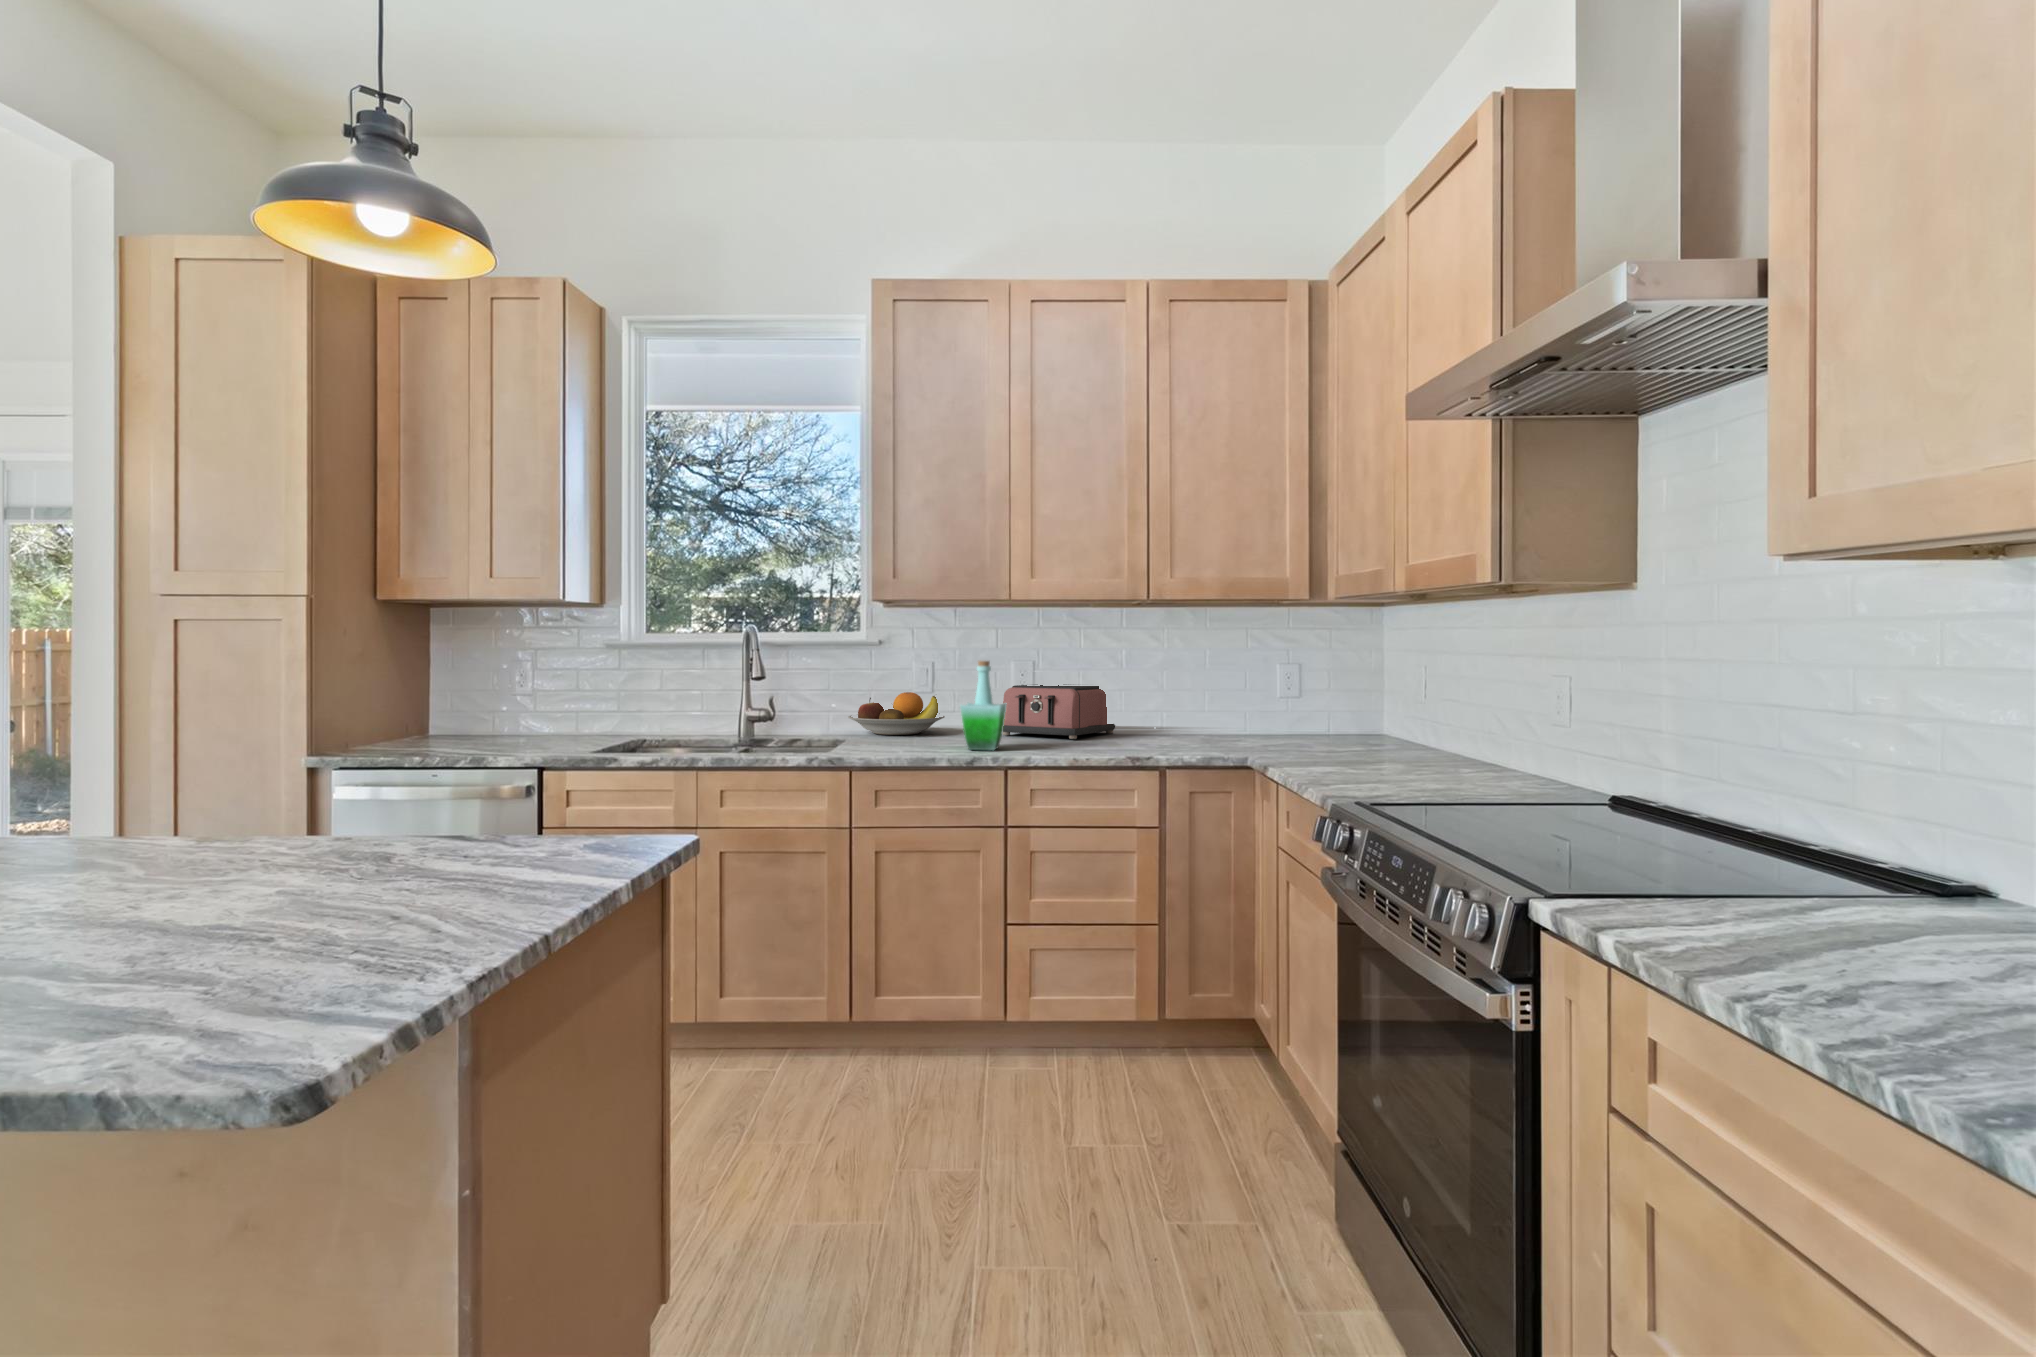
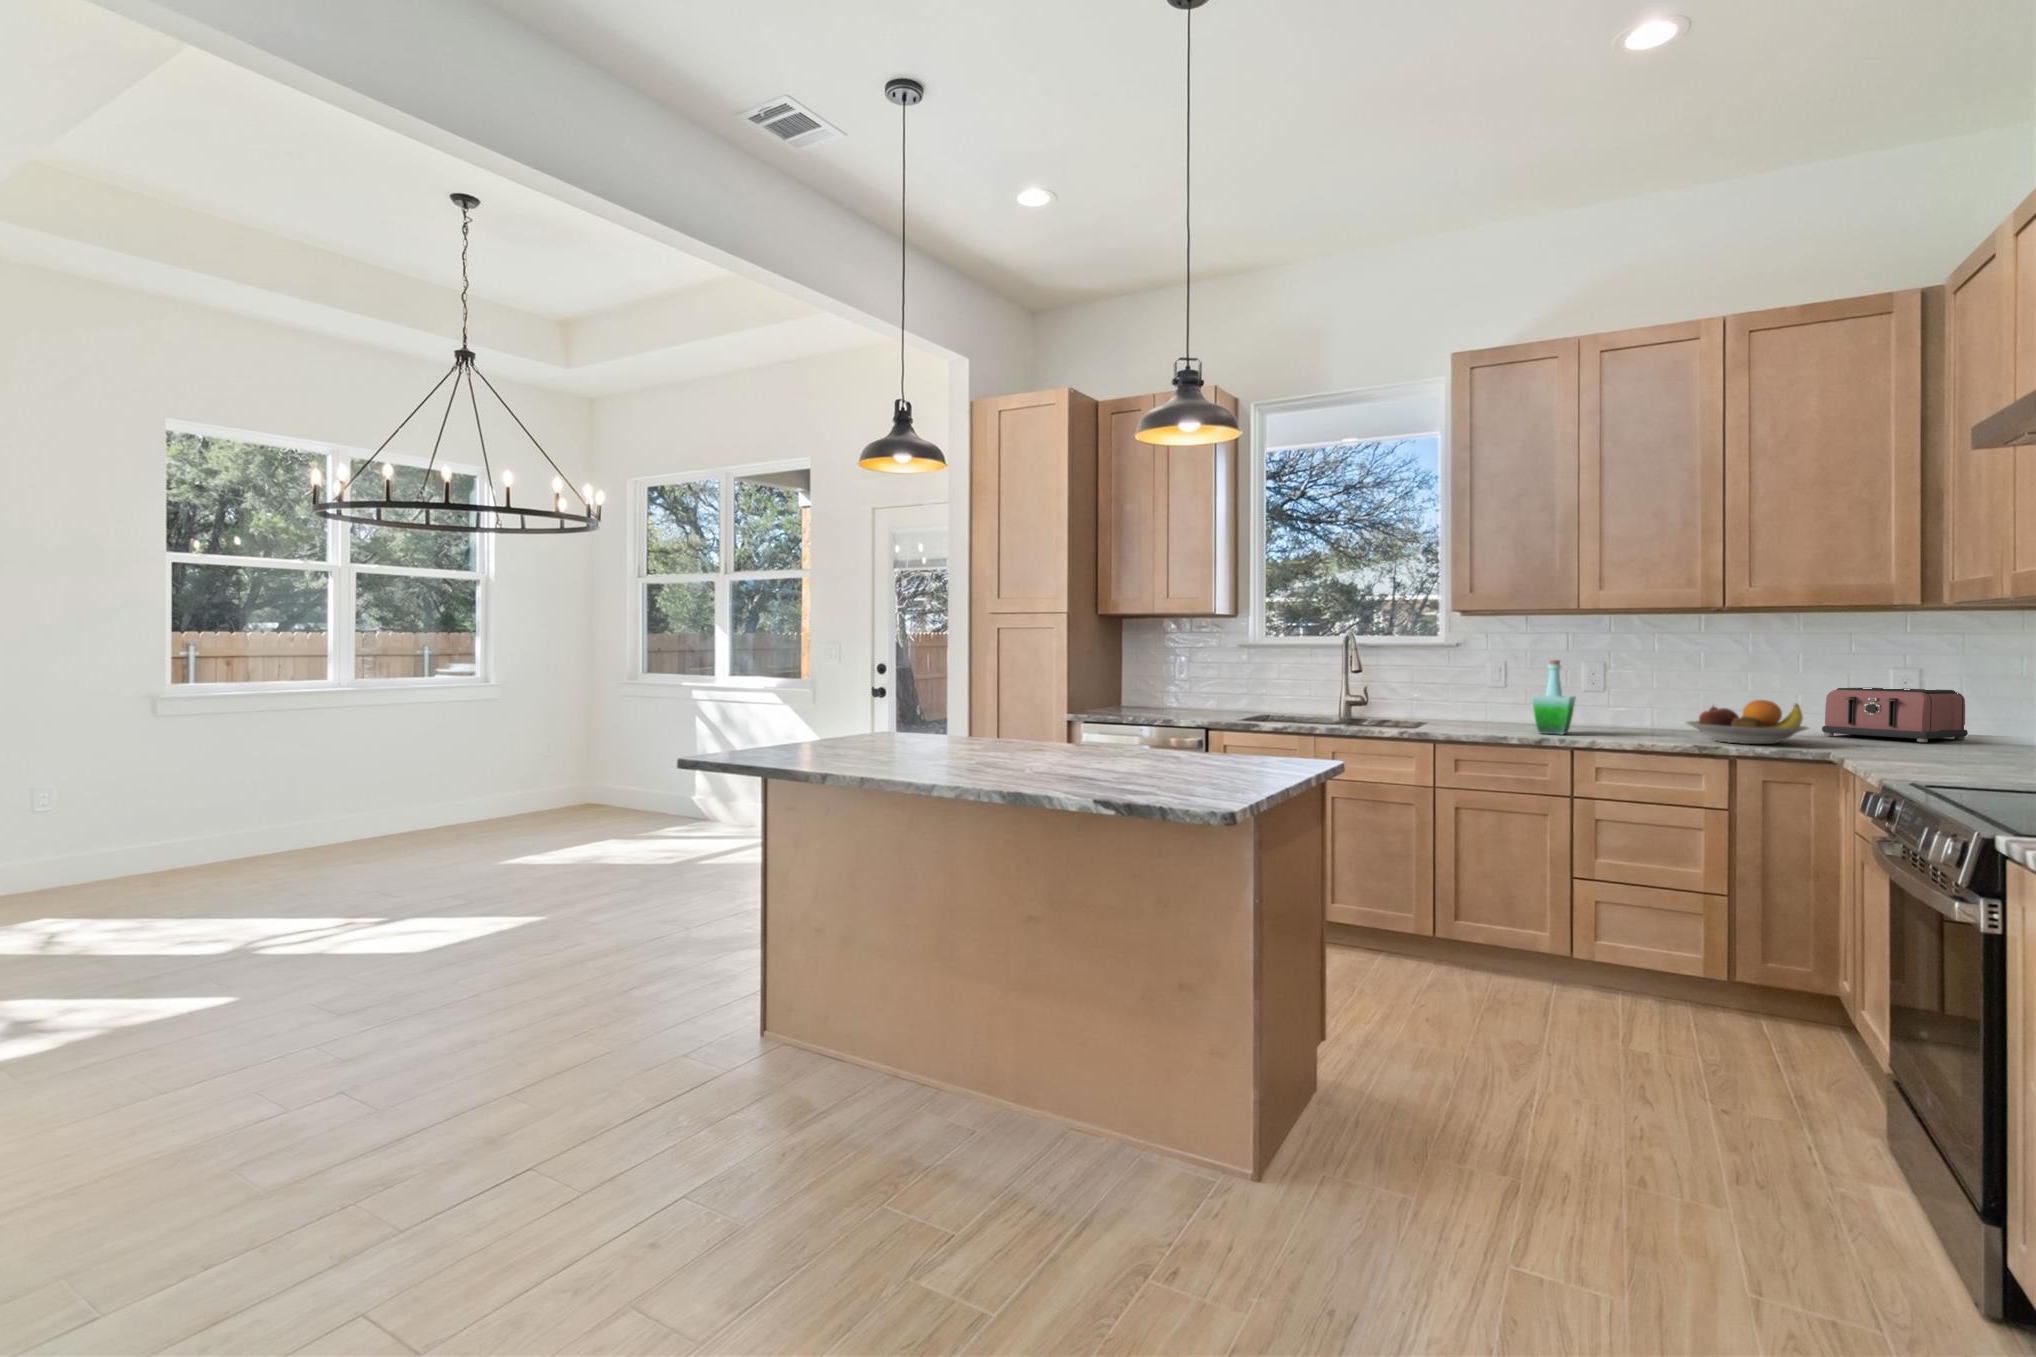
toaster: present [1003,684,1115,739] -> present [1822,688,1968,742]
fruit bowl: present [848,692,945,735] -> present [1686,700,1808,744]

